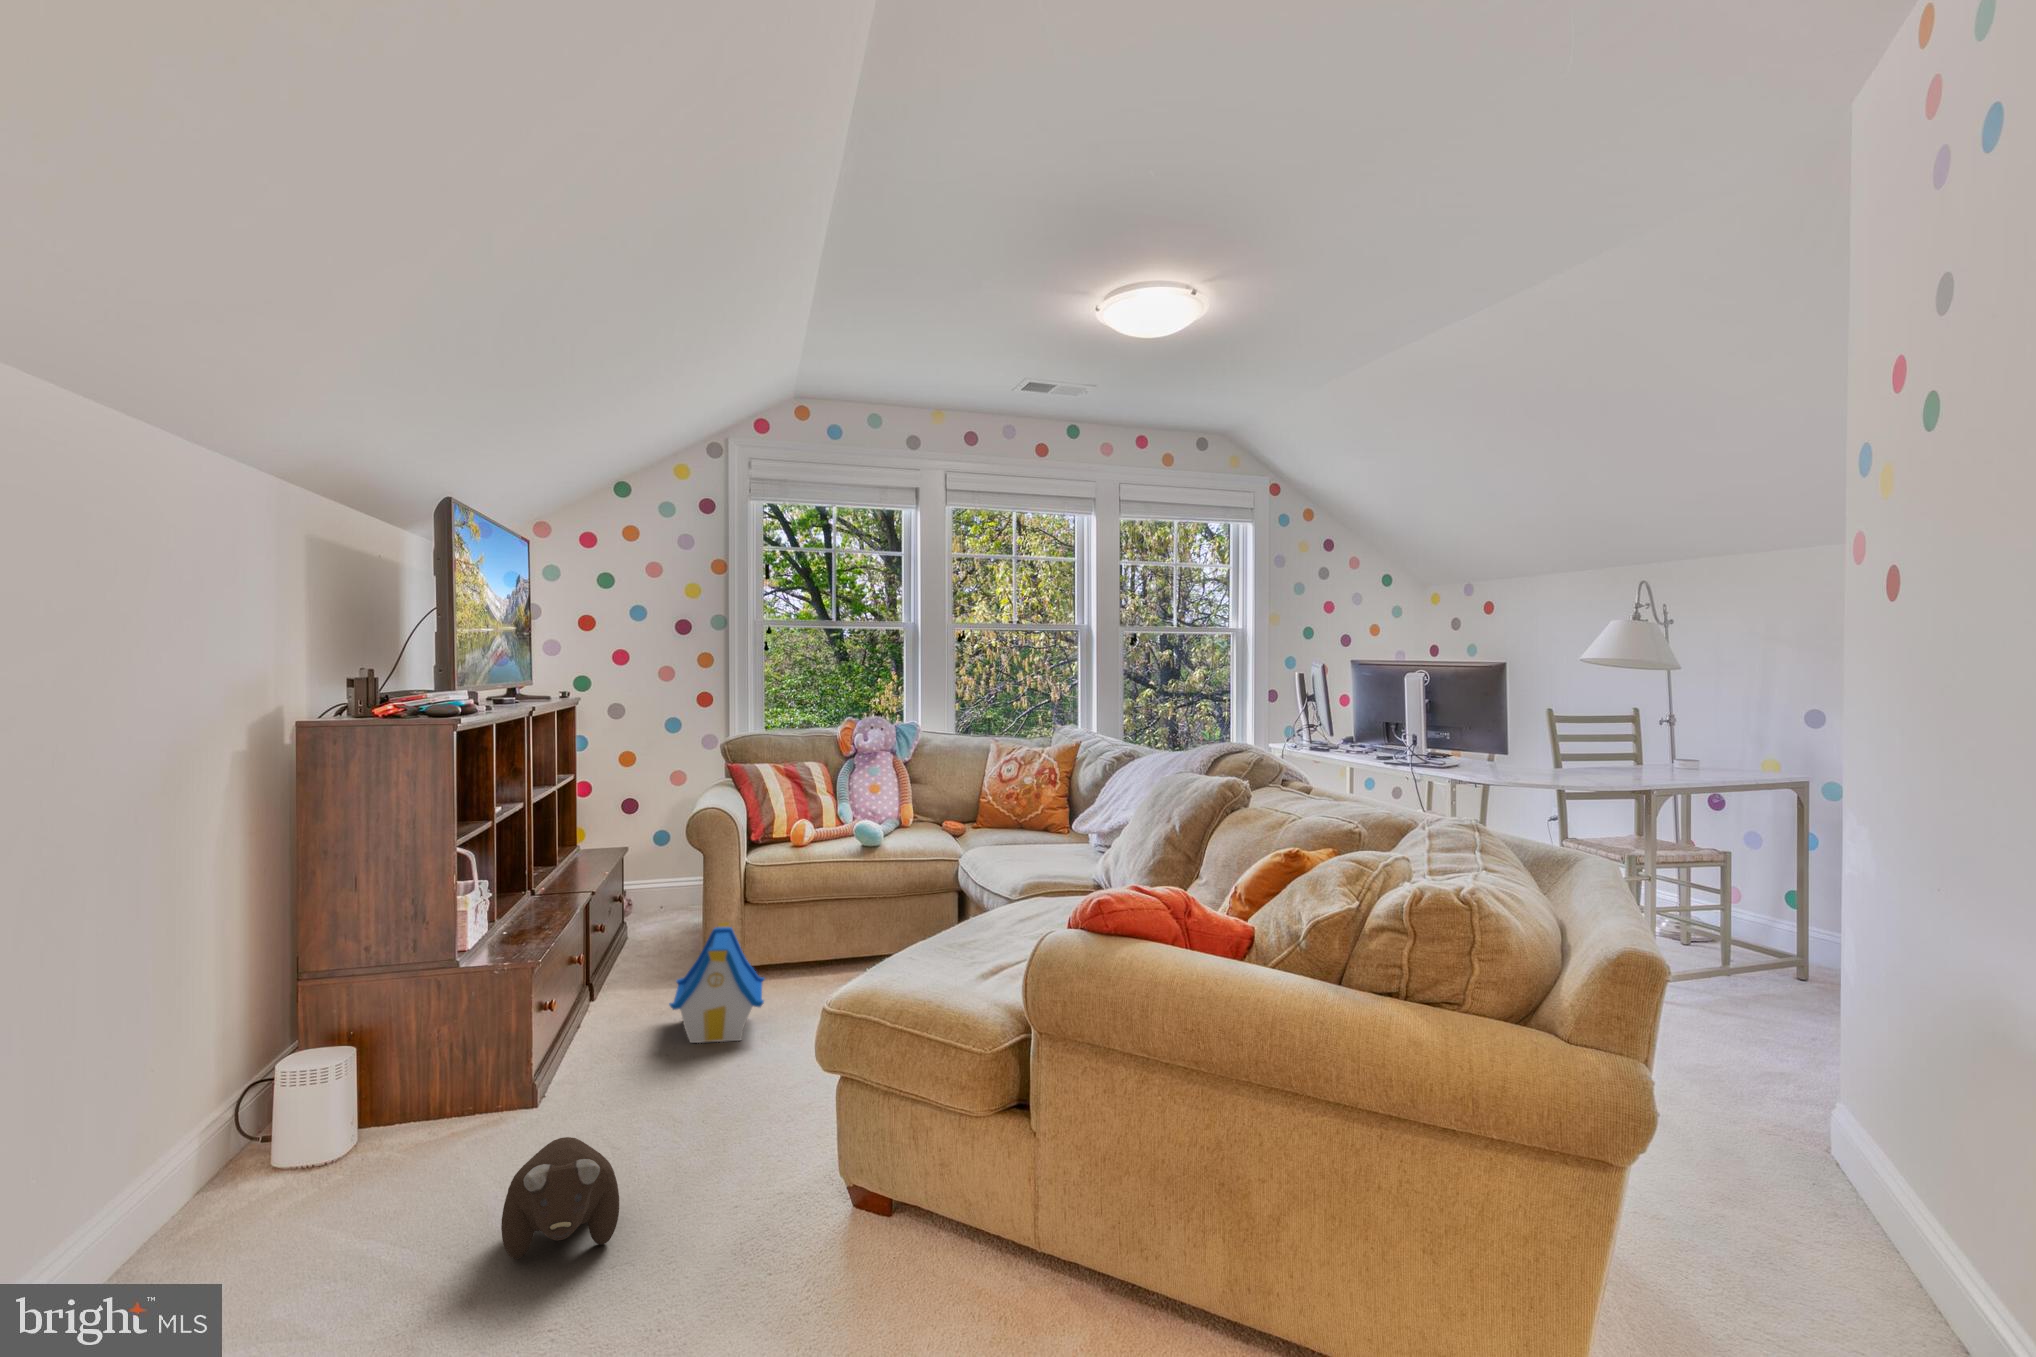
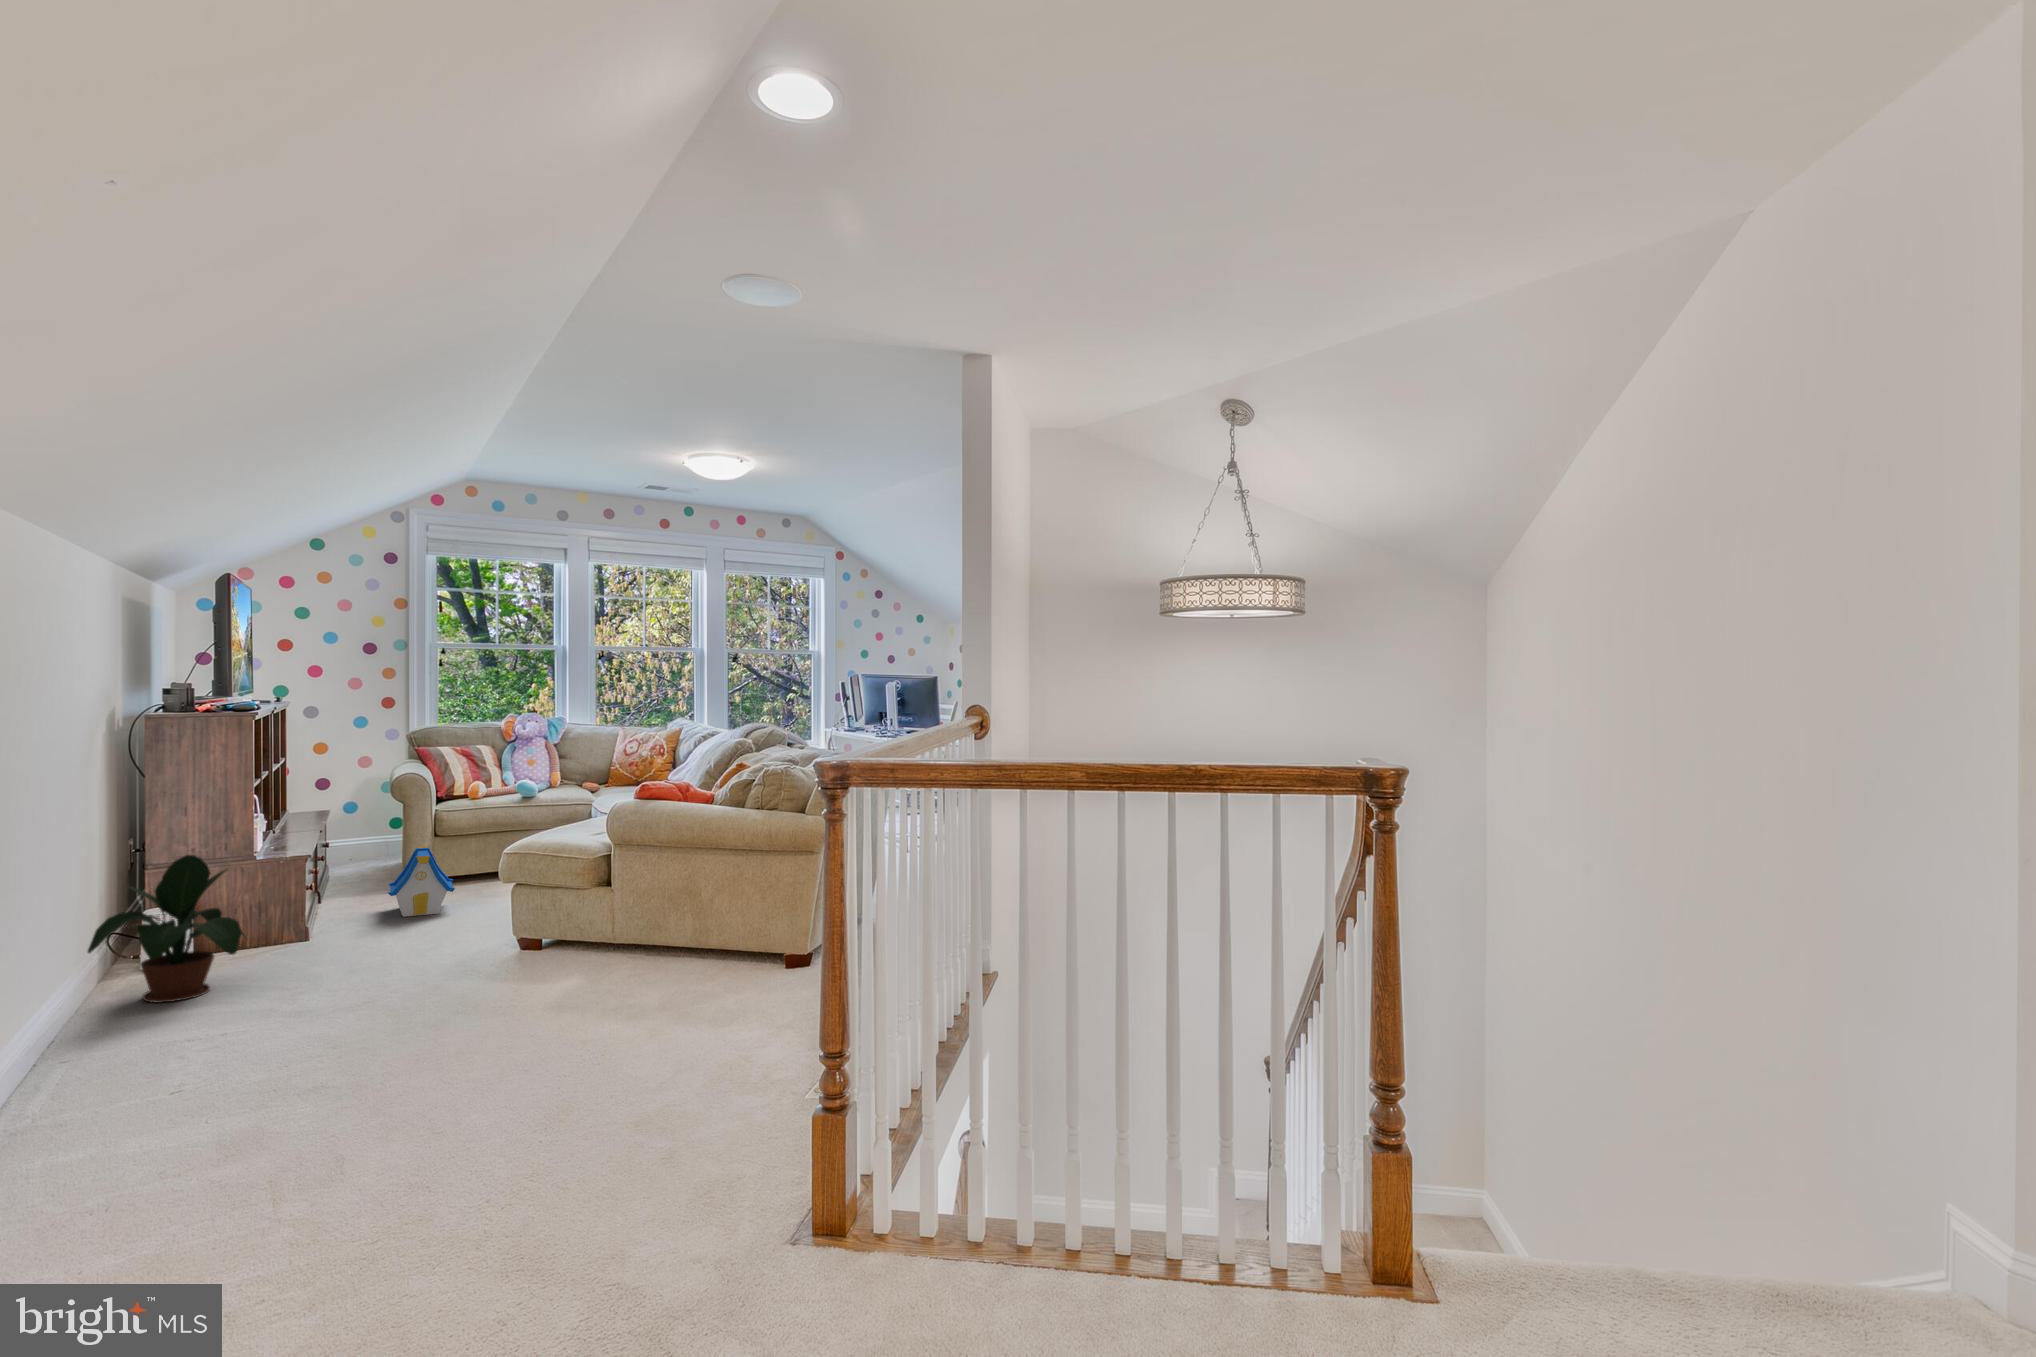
potted plant: none [130,993,409,1259] -> present [88,855,246,1003]
plush toy: present [501,1137,619,1259] -> none [318,928,386,988]

